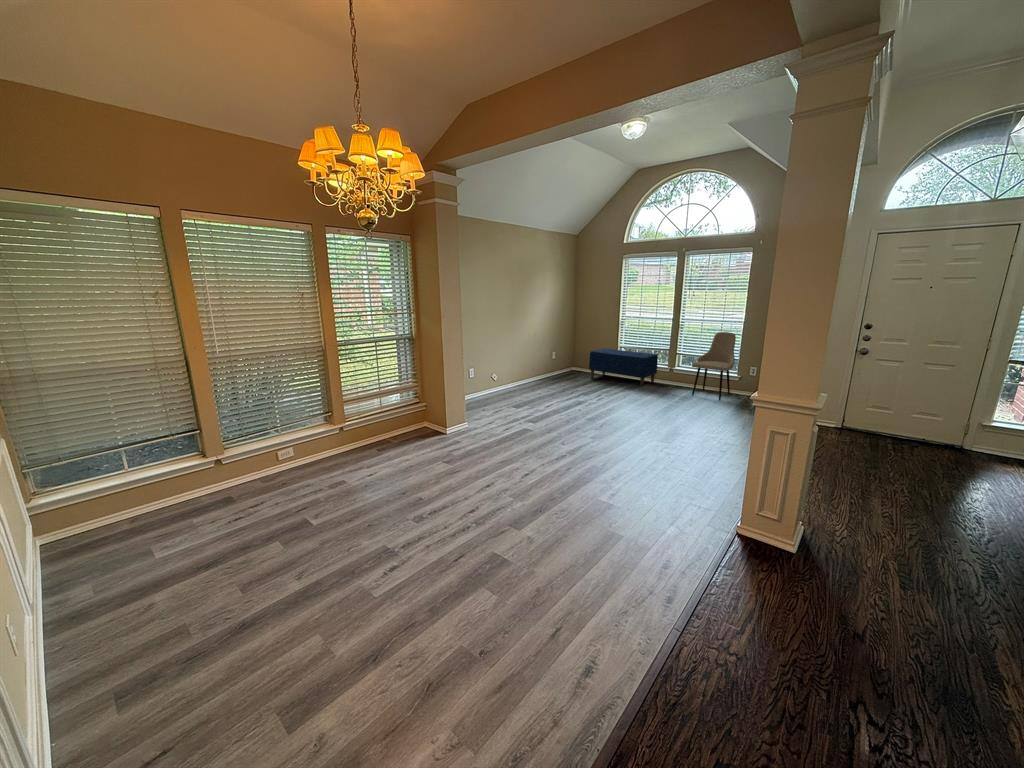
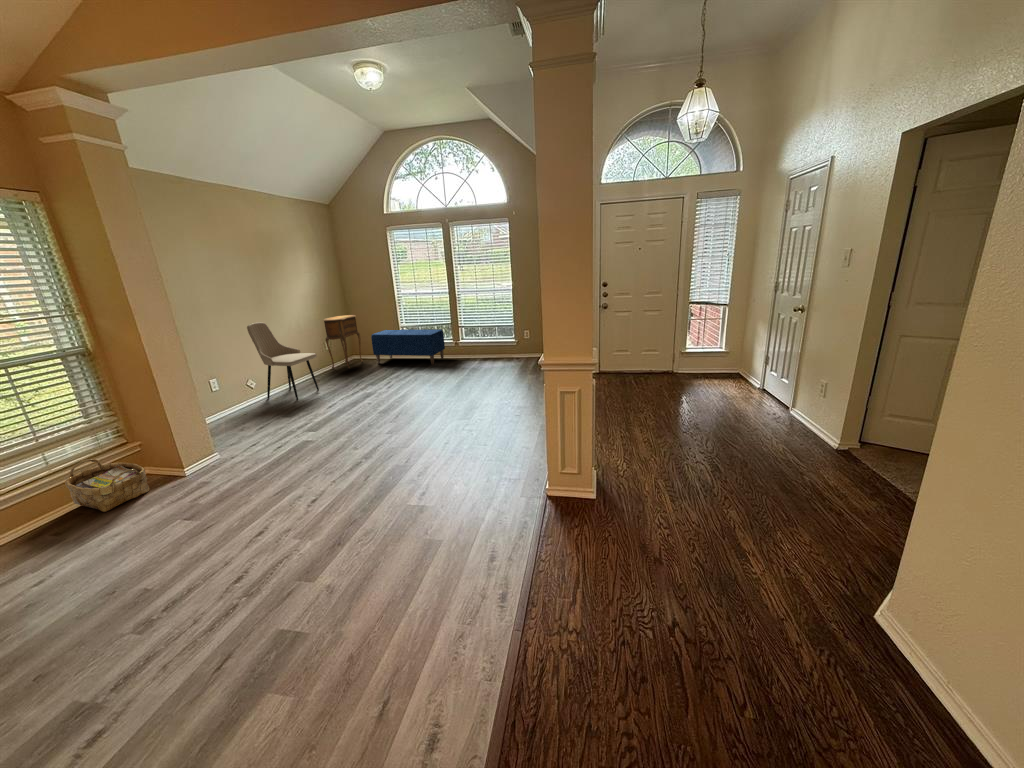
side table: none [552,332,581,379] -> present [323,315,363,369]
dining chair: present [692,332,736,400] -> present [247,322,319,400]
woven basket: none [393,409,430,444] -> present [65,459,149,512]

